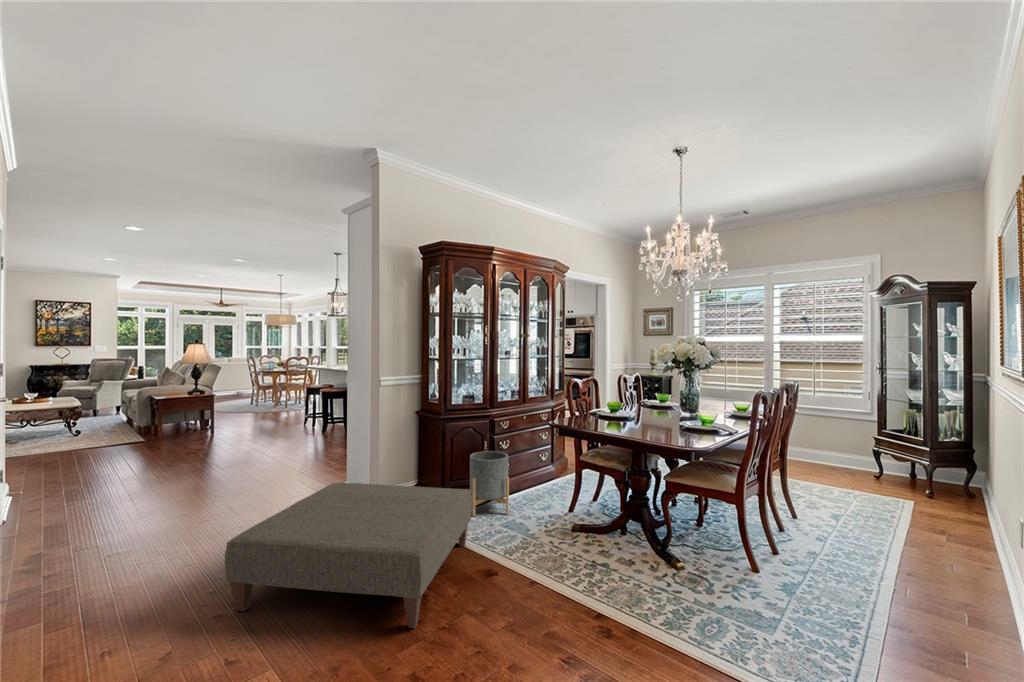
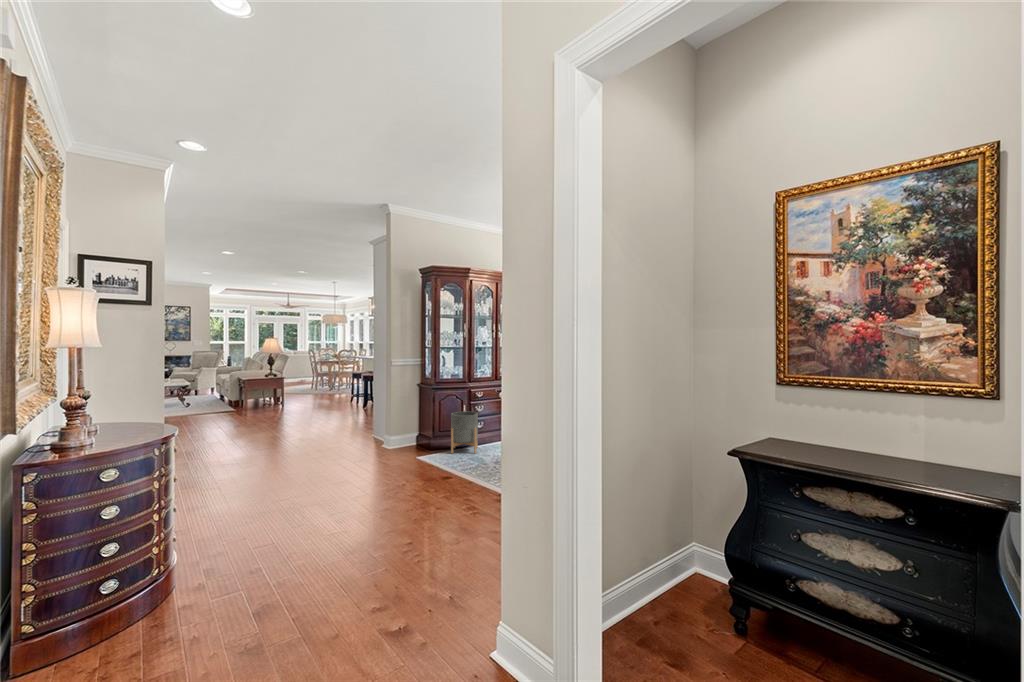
ottoman: present [225,482,472,628] -> none [292,426,444,495]

